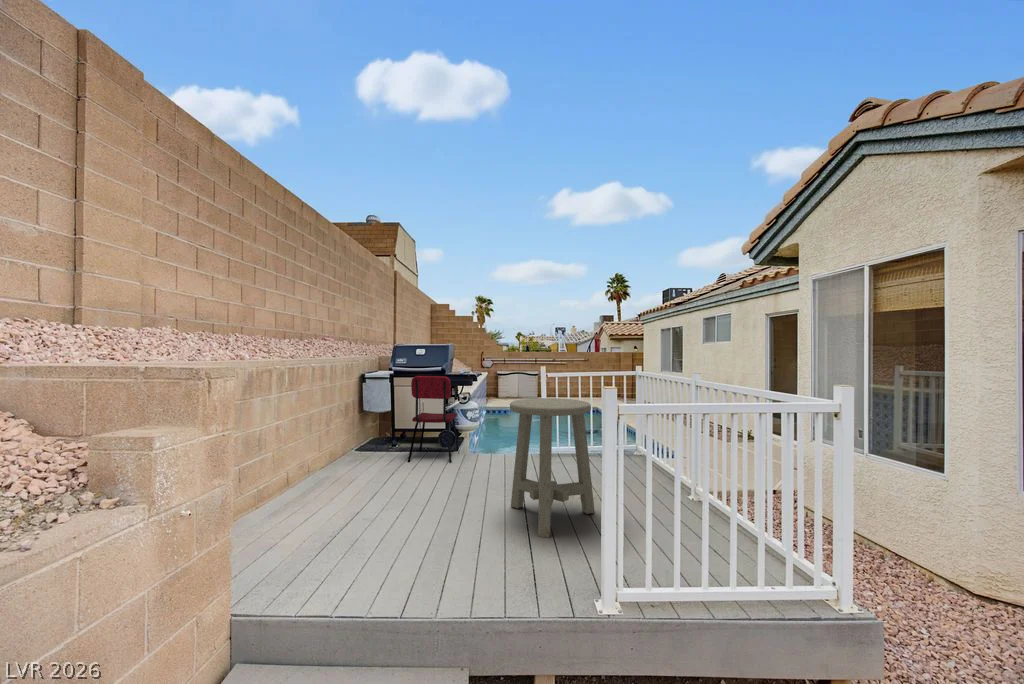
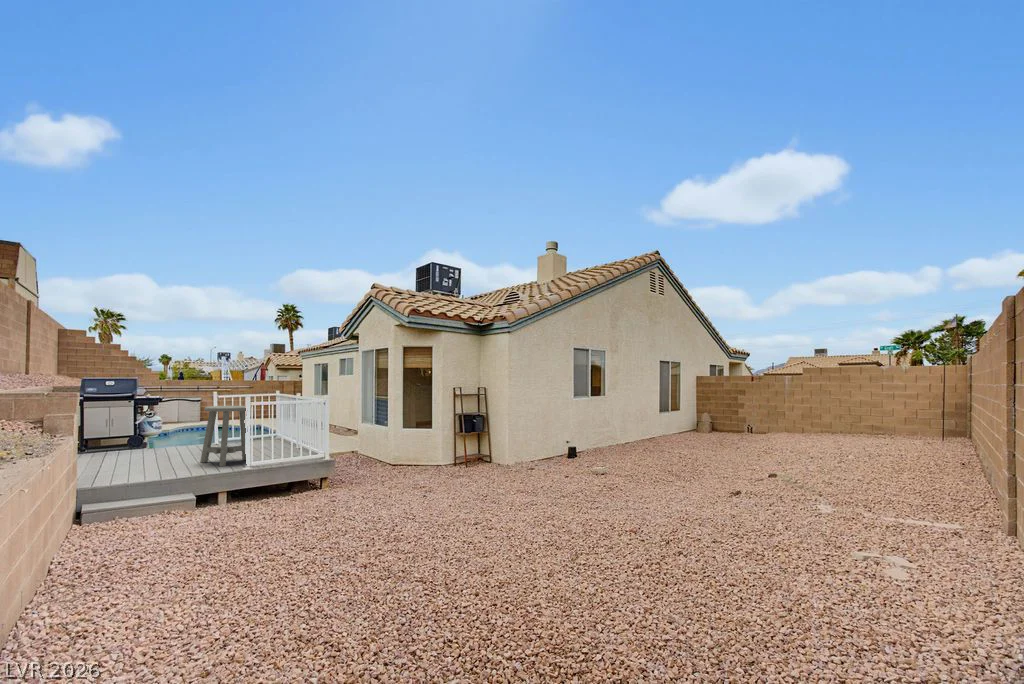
chair: present [408,376,459,462] -> none [105,398,147,458]

